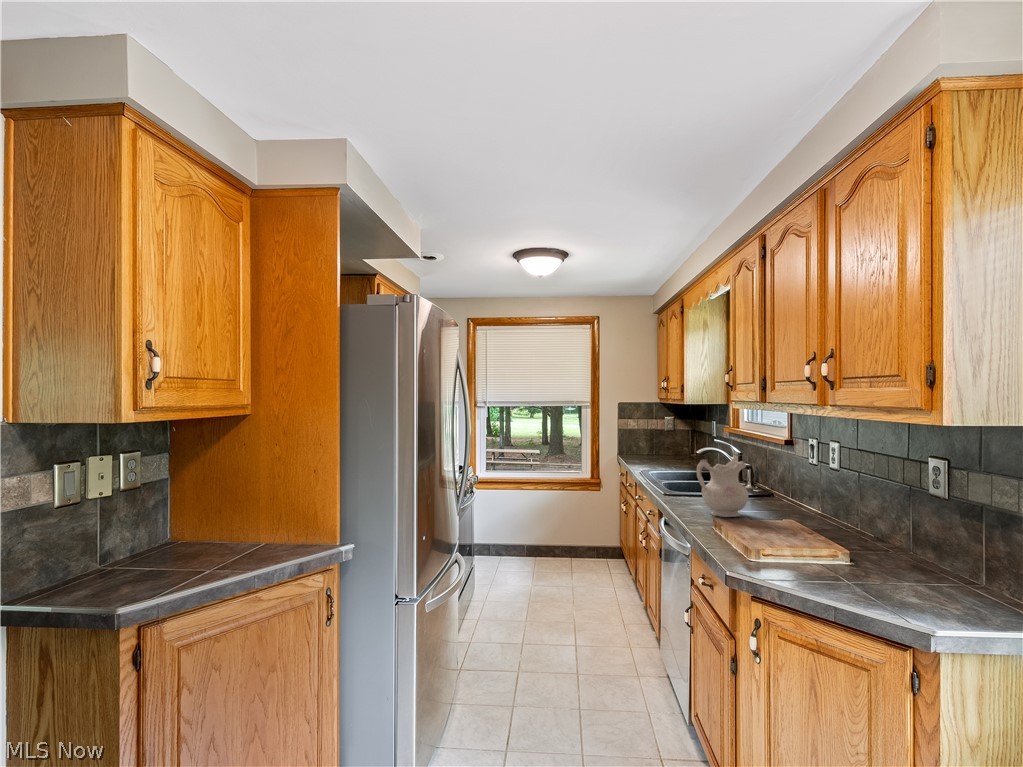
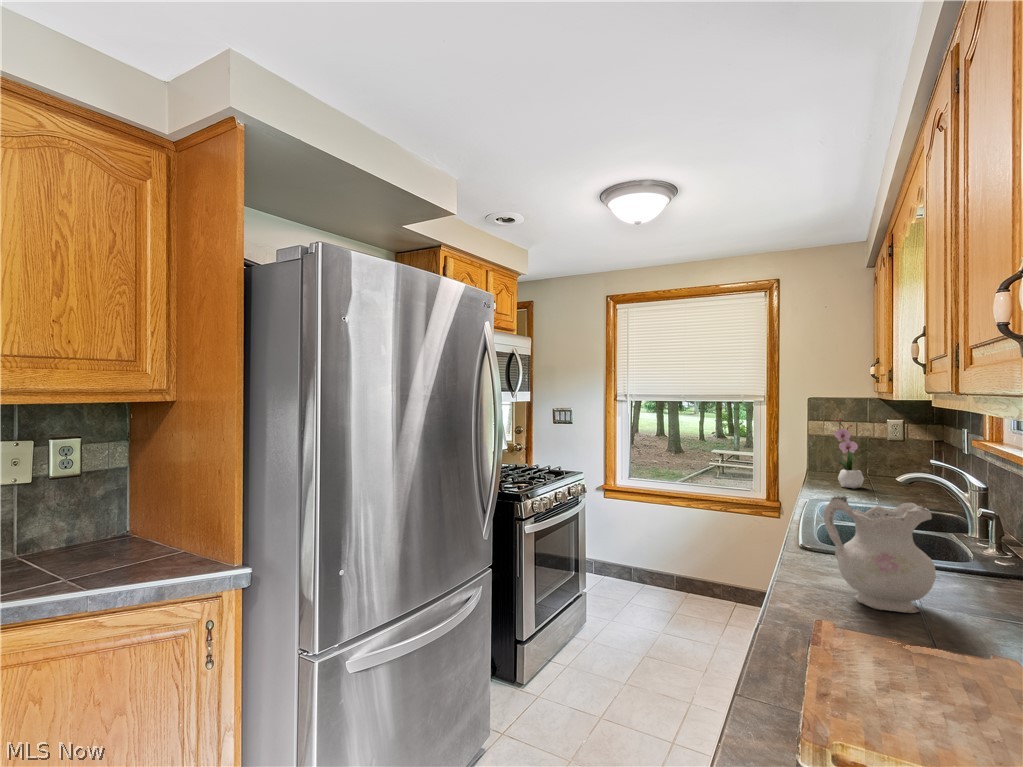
flower arrangement: none [645,417,663,464] -> present [834,419,866,488]

